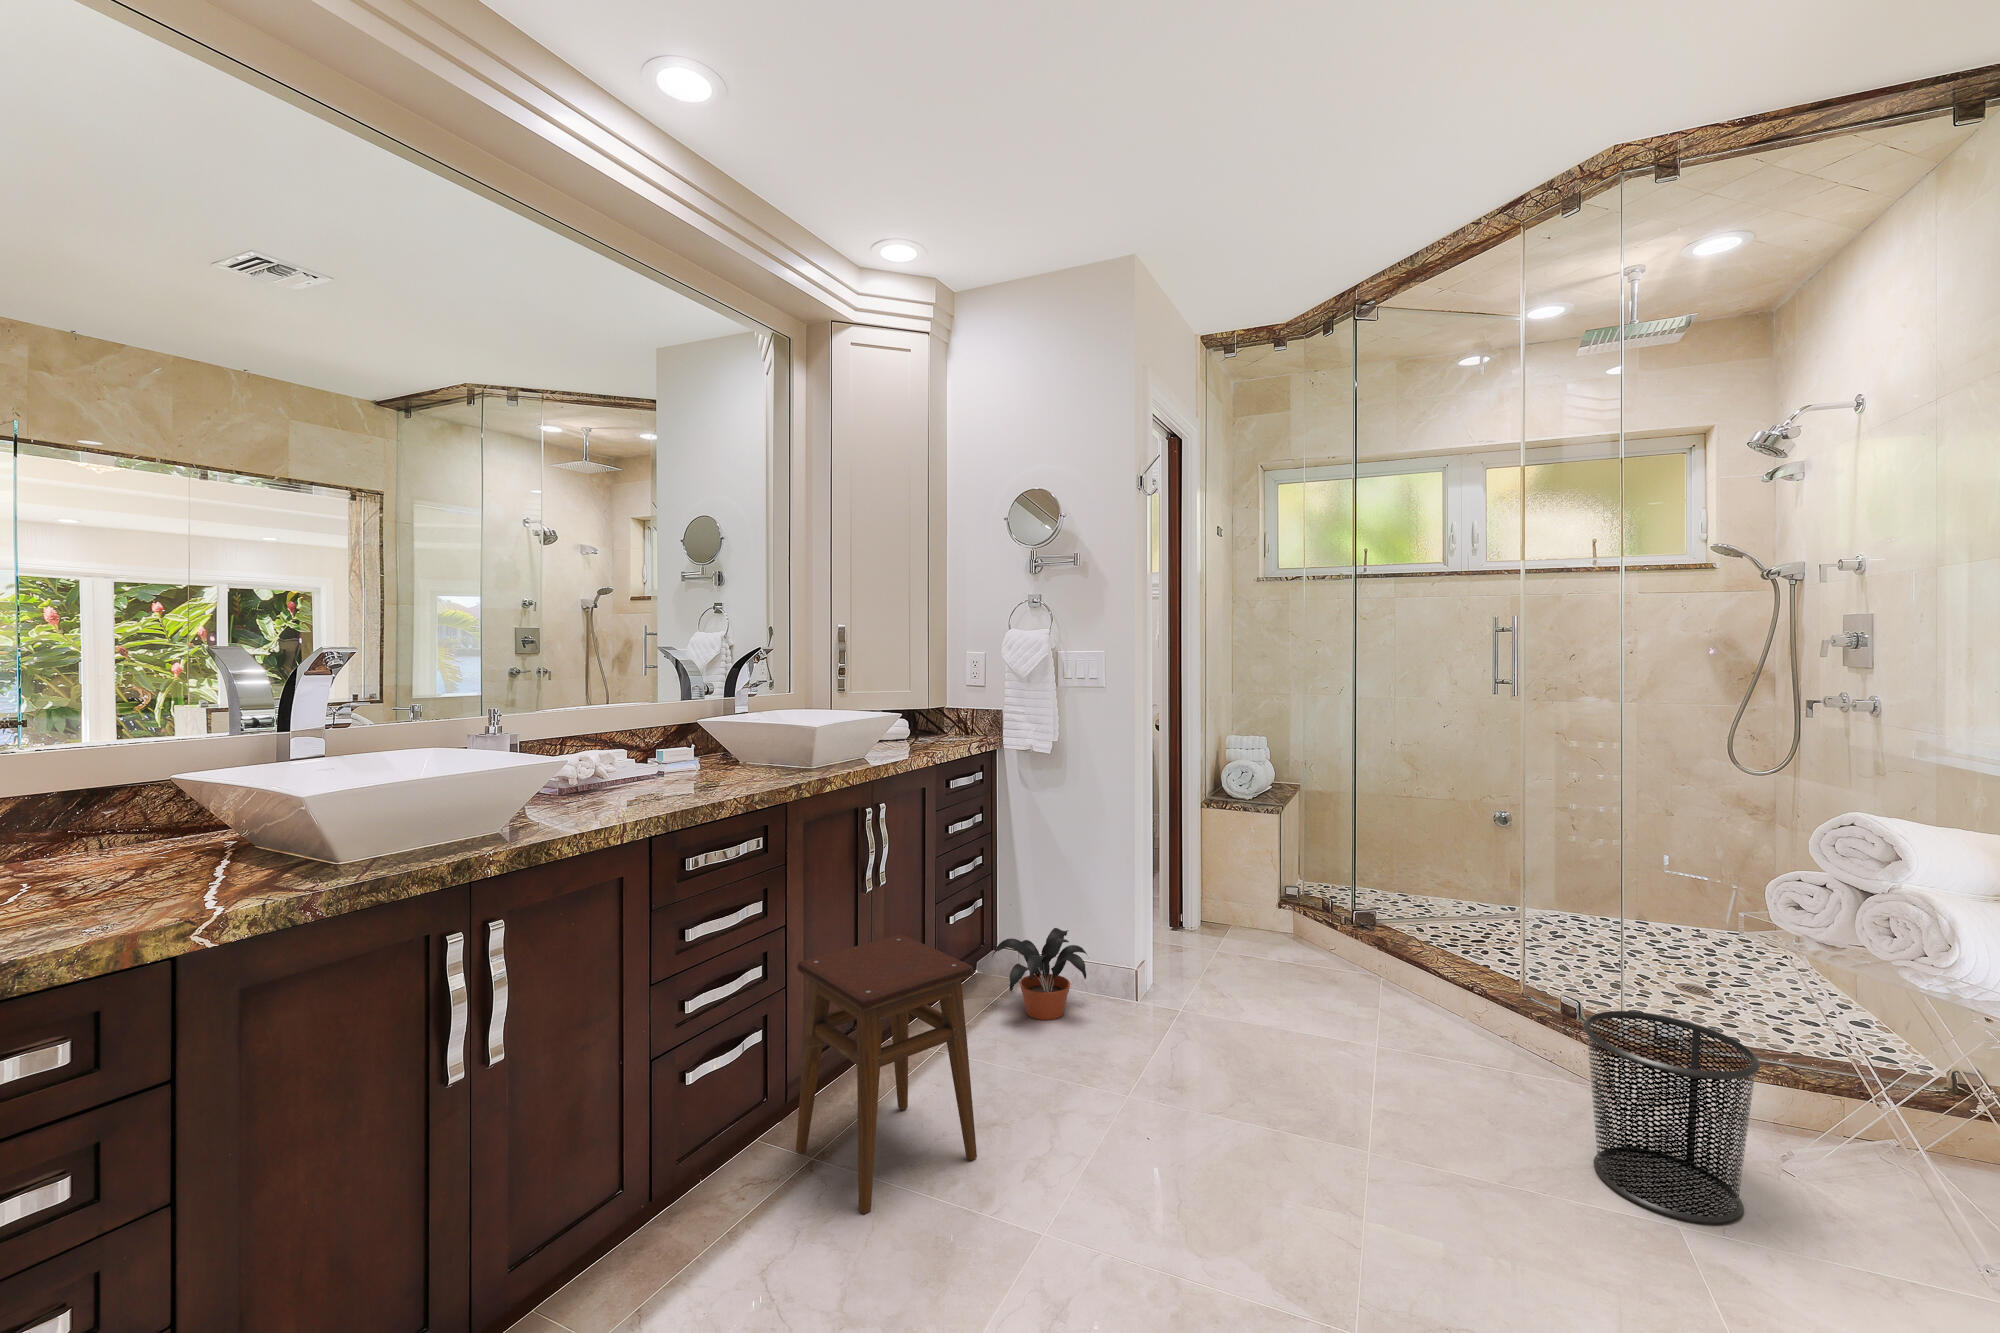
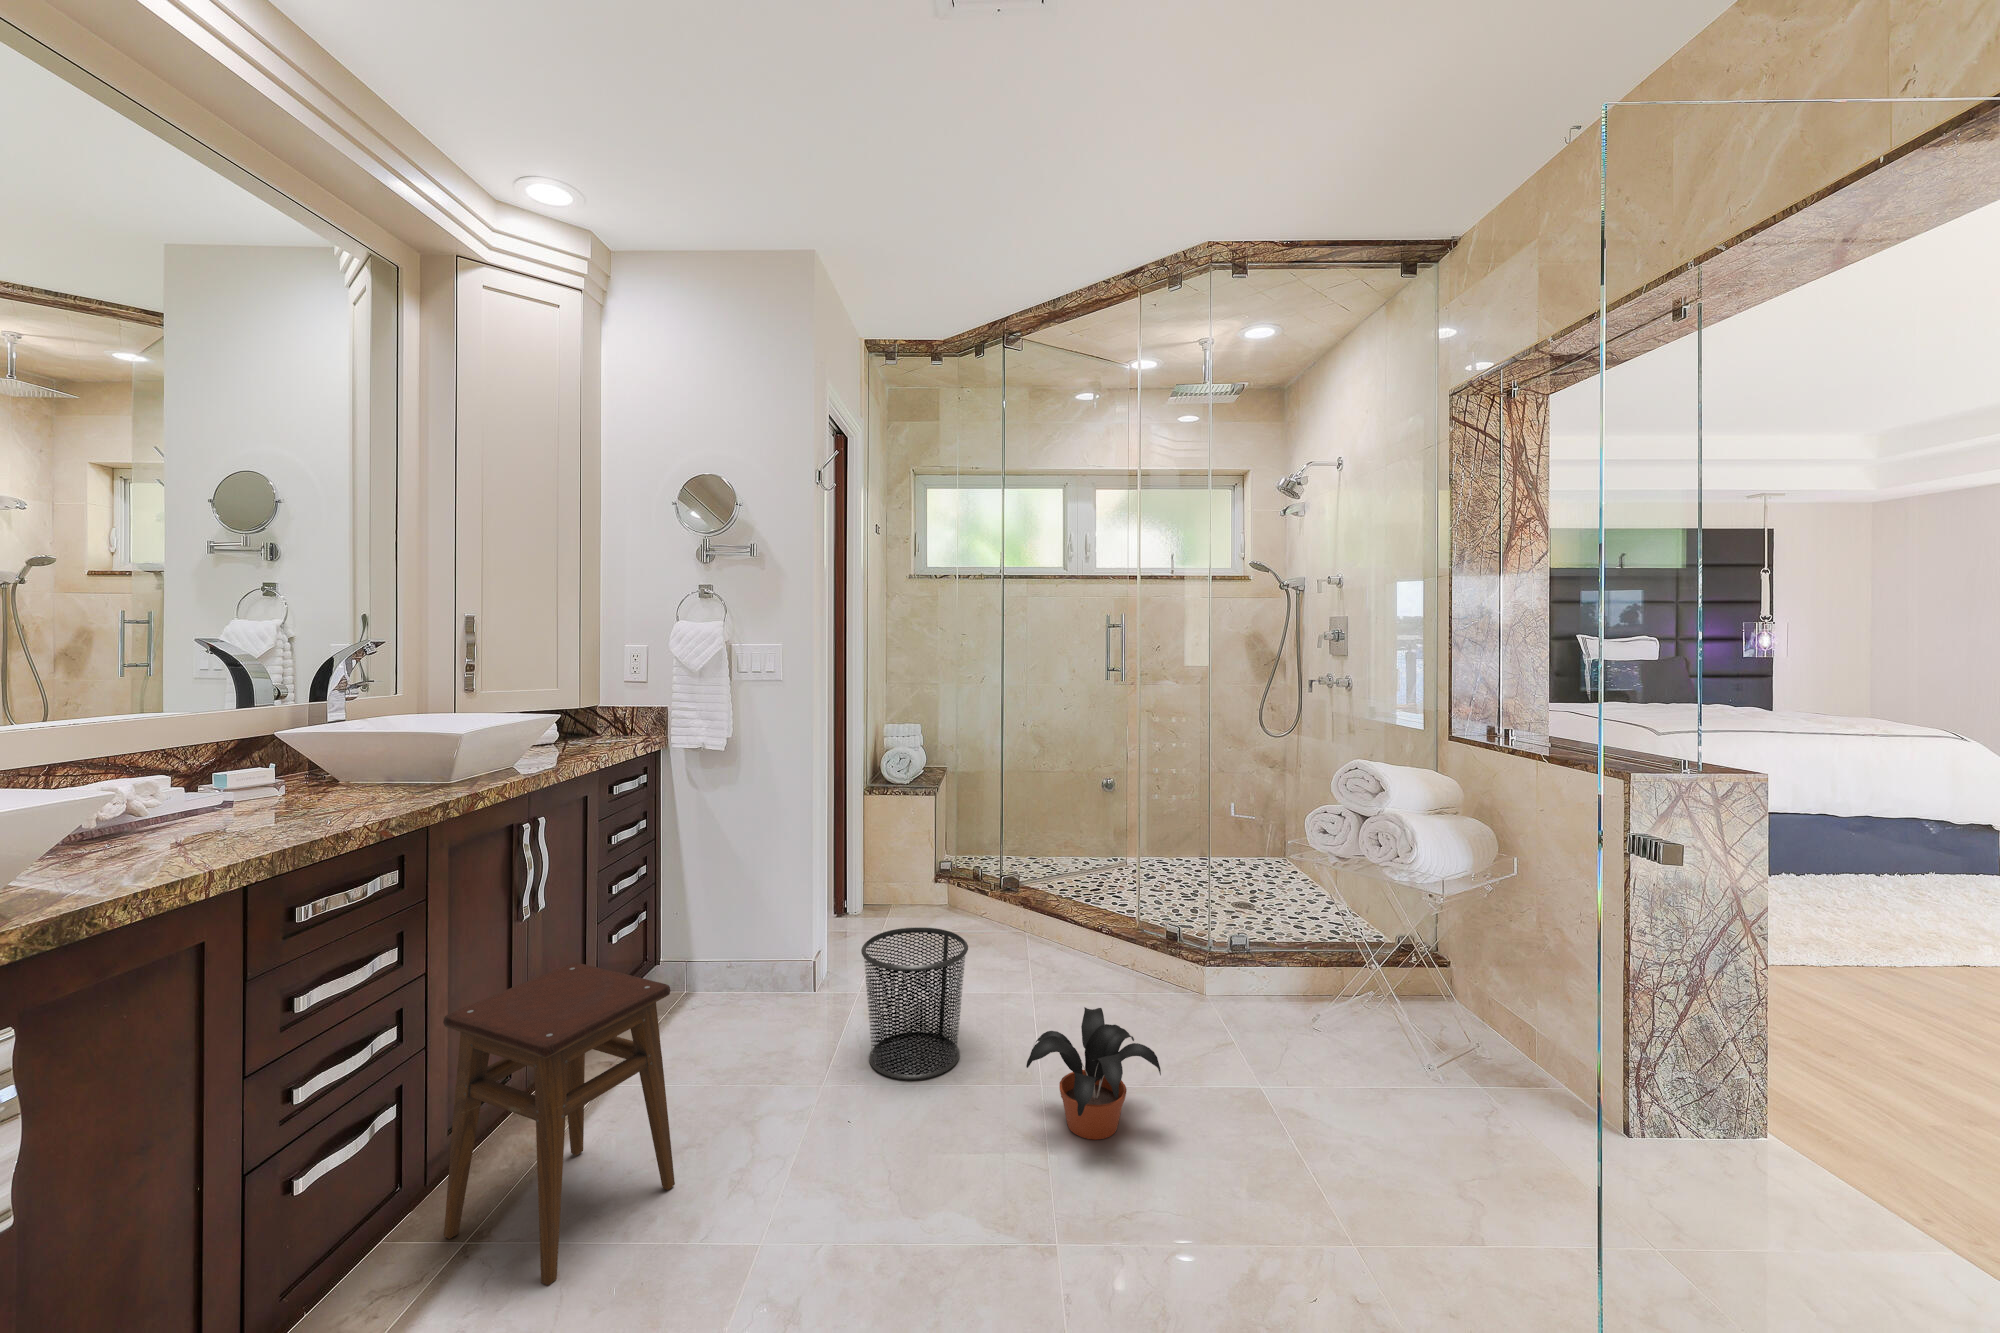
potted plant: present [992,928,1087,1020] -> present [1026,1007,1161,1139]
waste bin: present [1583,1011,1760,1223] -> present [861,927,968,1080]

